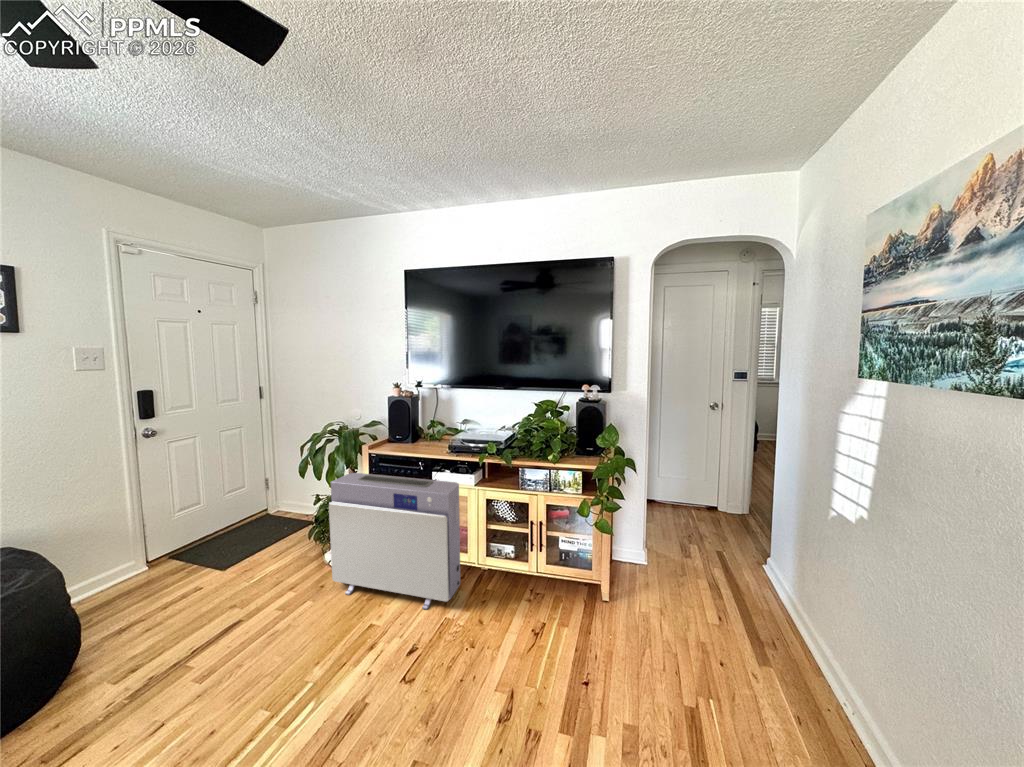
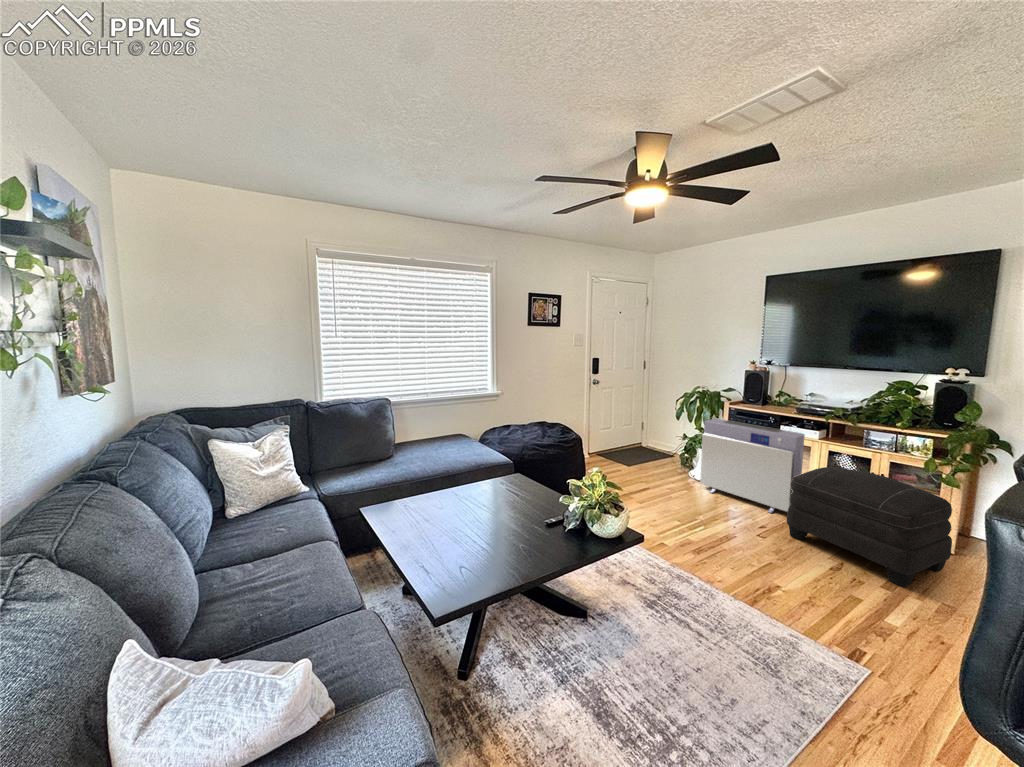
ottoman: none [442,528,614,714] -> present [787,467,952,587]

